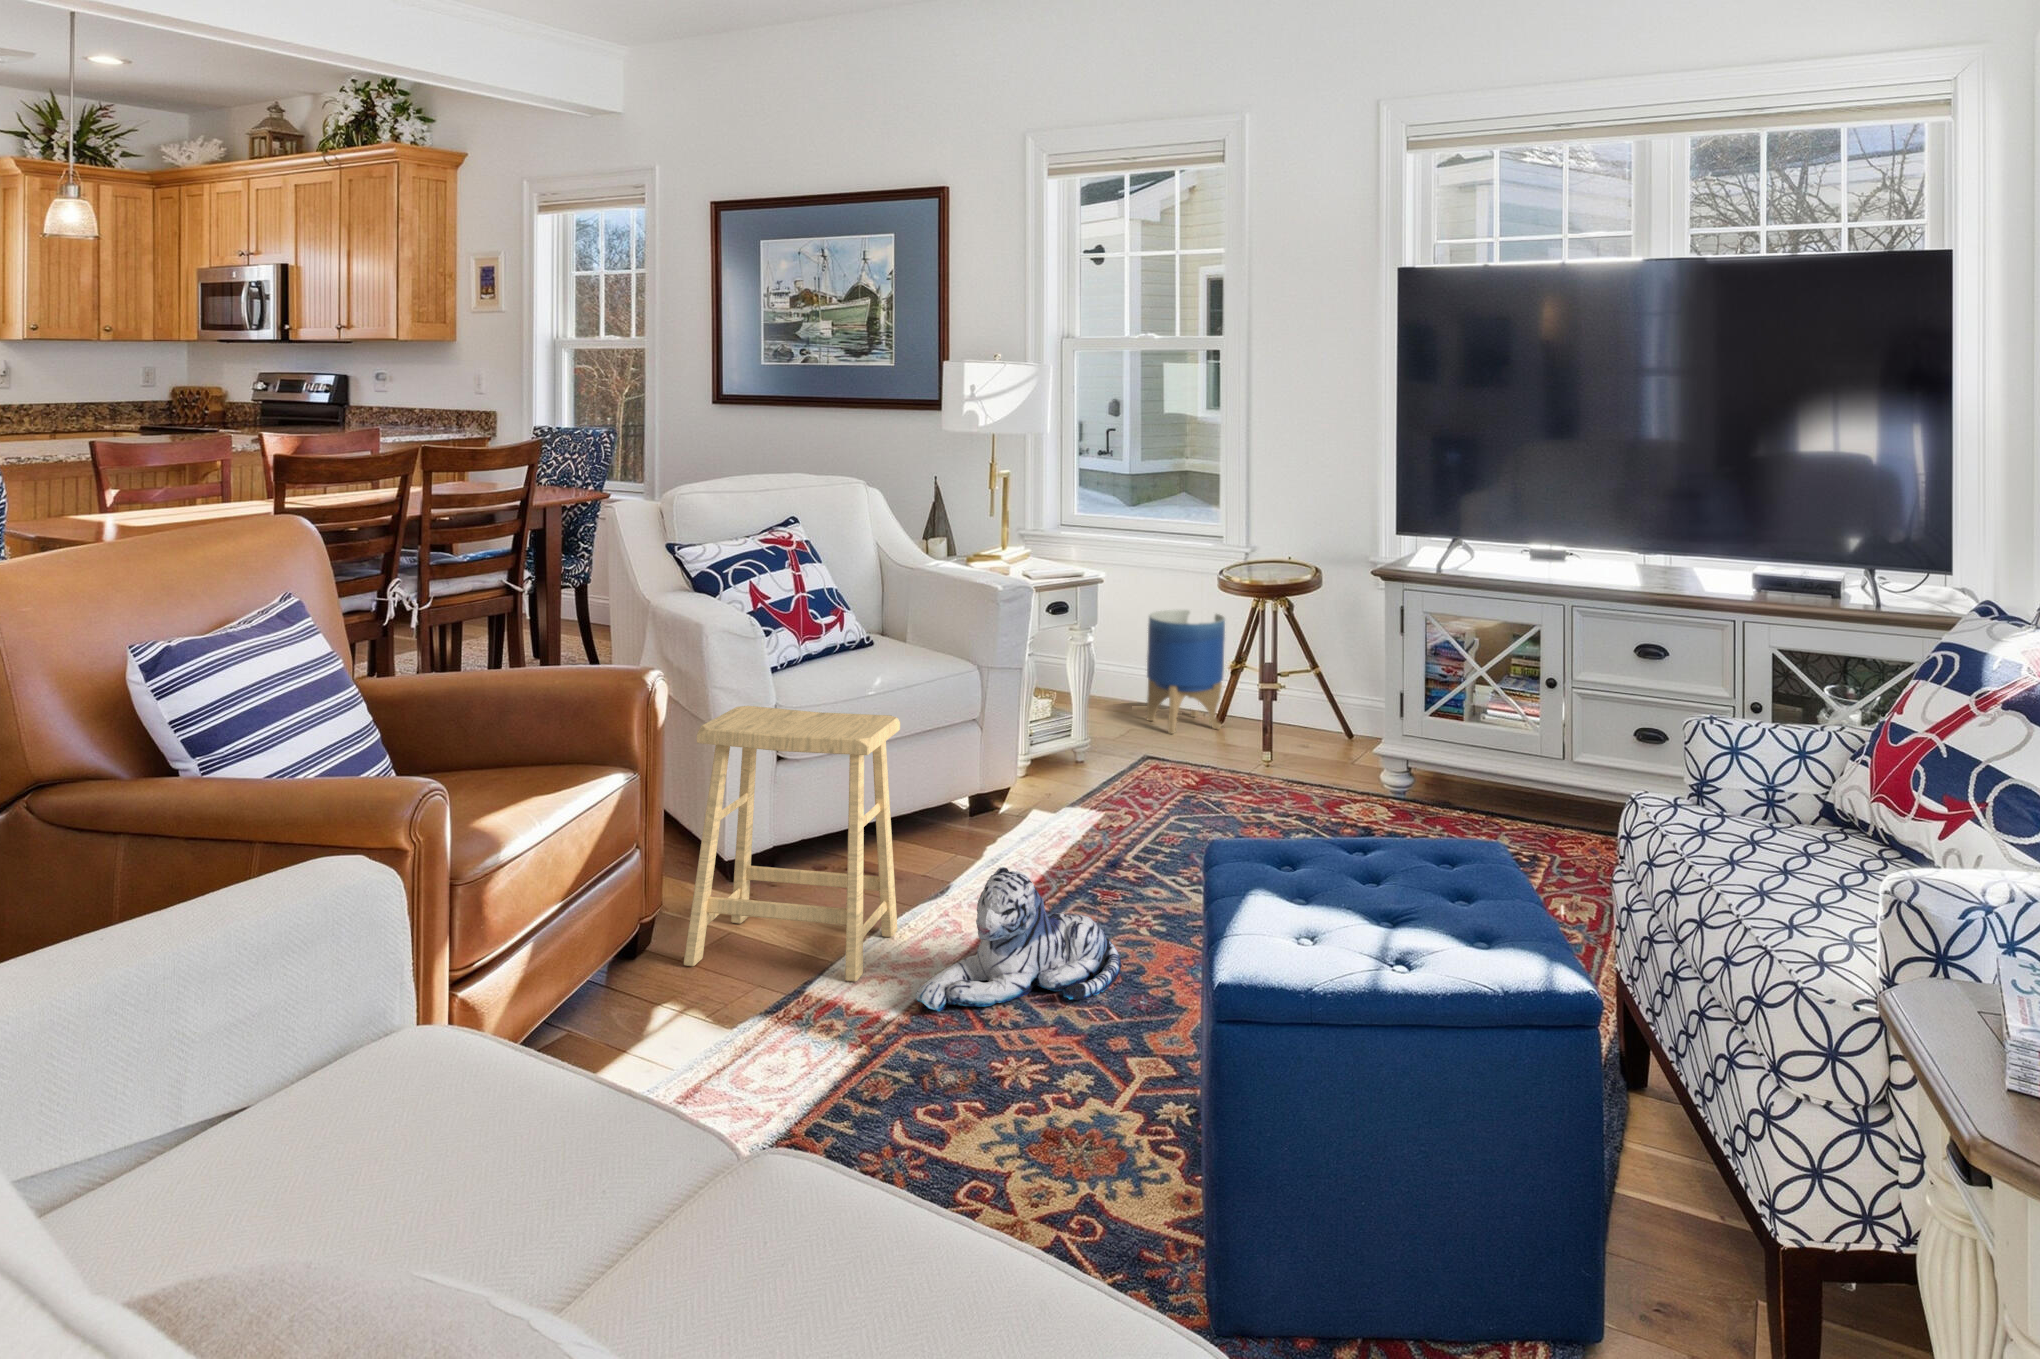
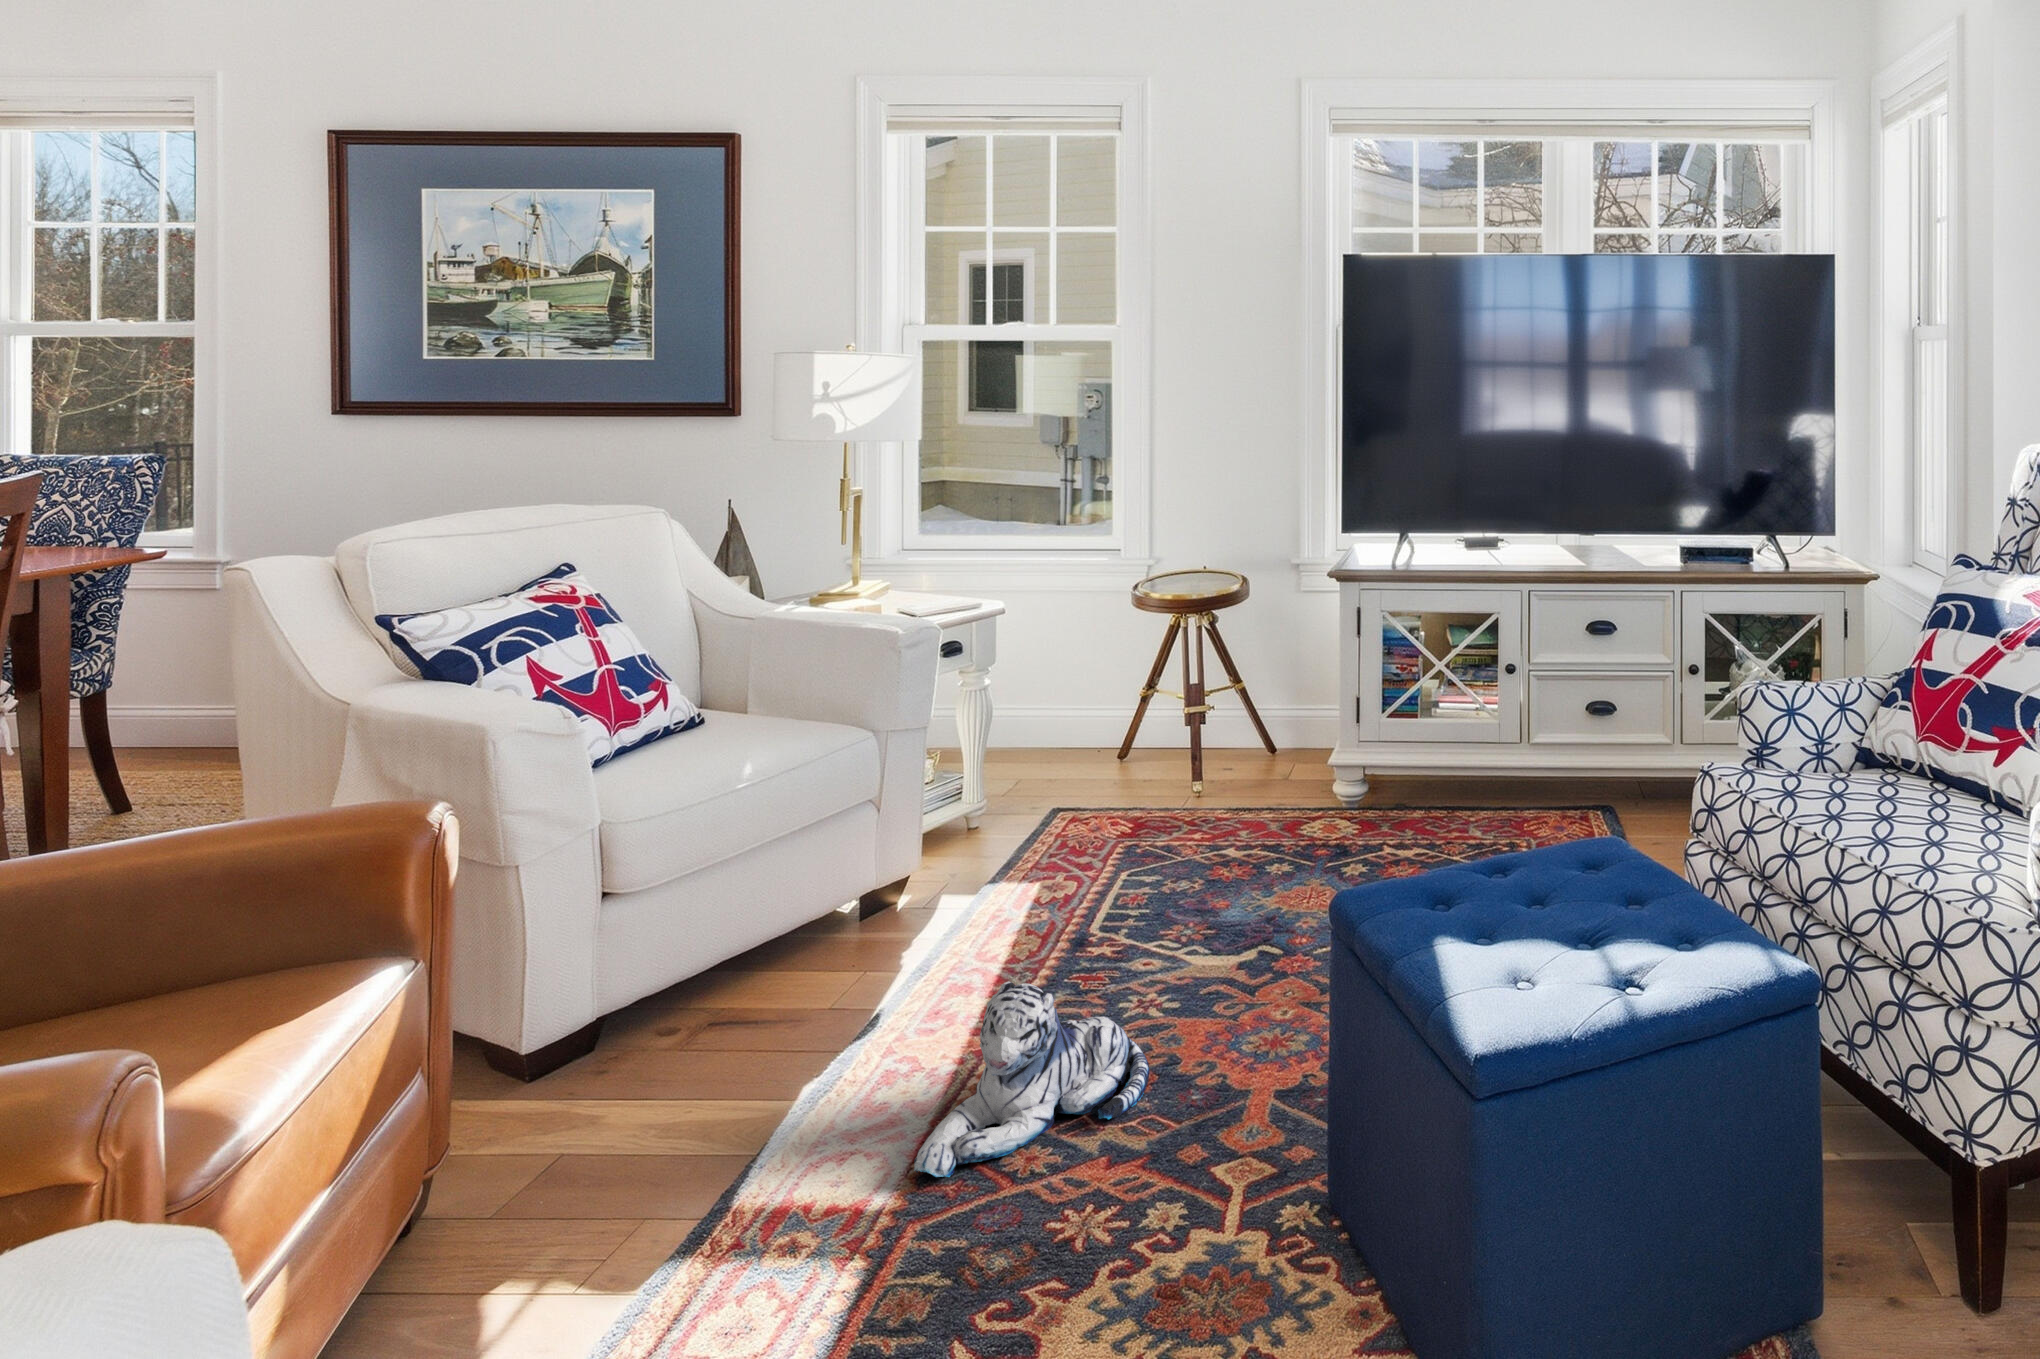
planter: present [1147,610,1225,734] -> none [1035,631,1128,778]
footstool: present [684,706,900,982] -> none [542,822,840,1213]

